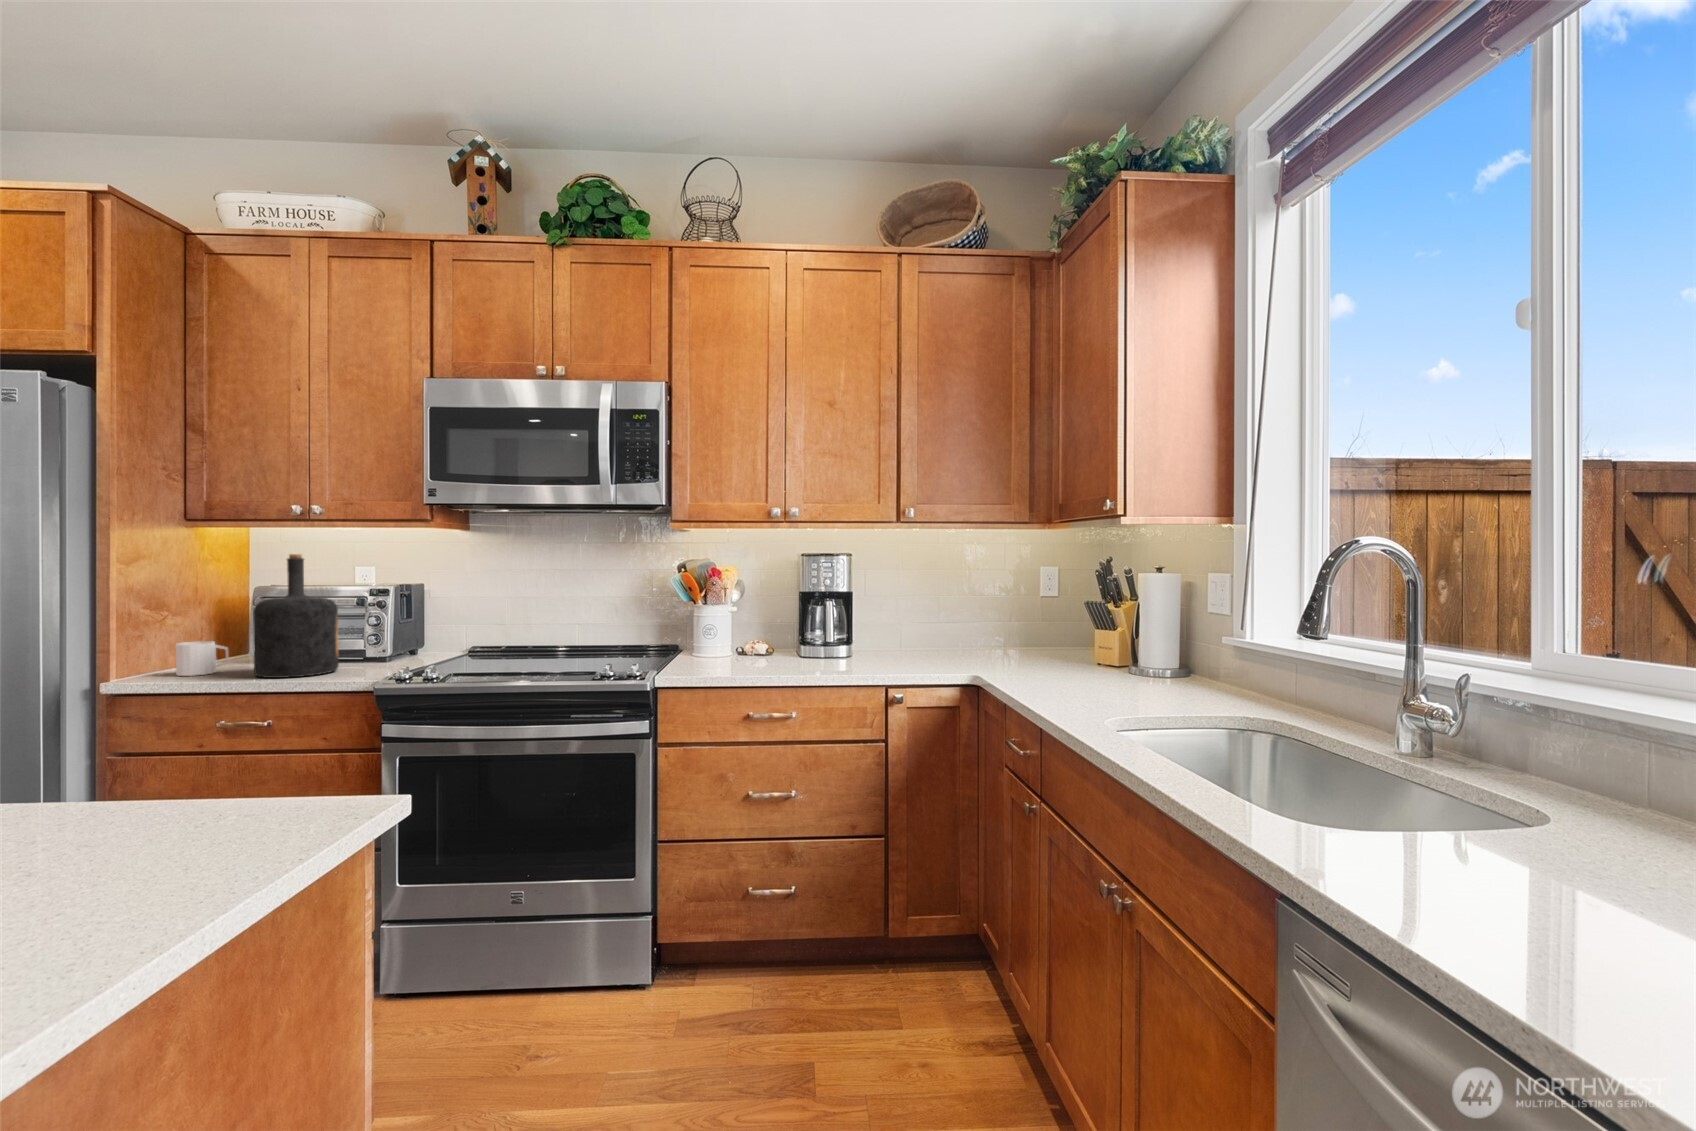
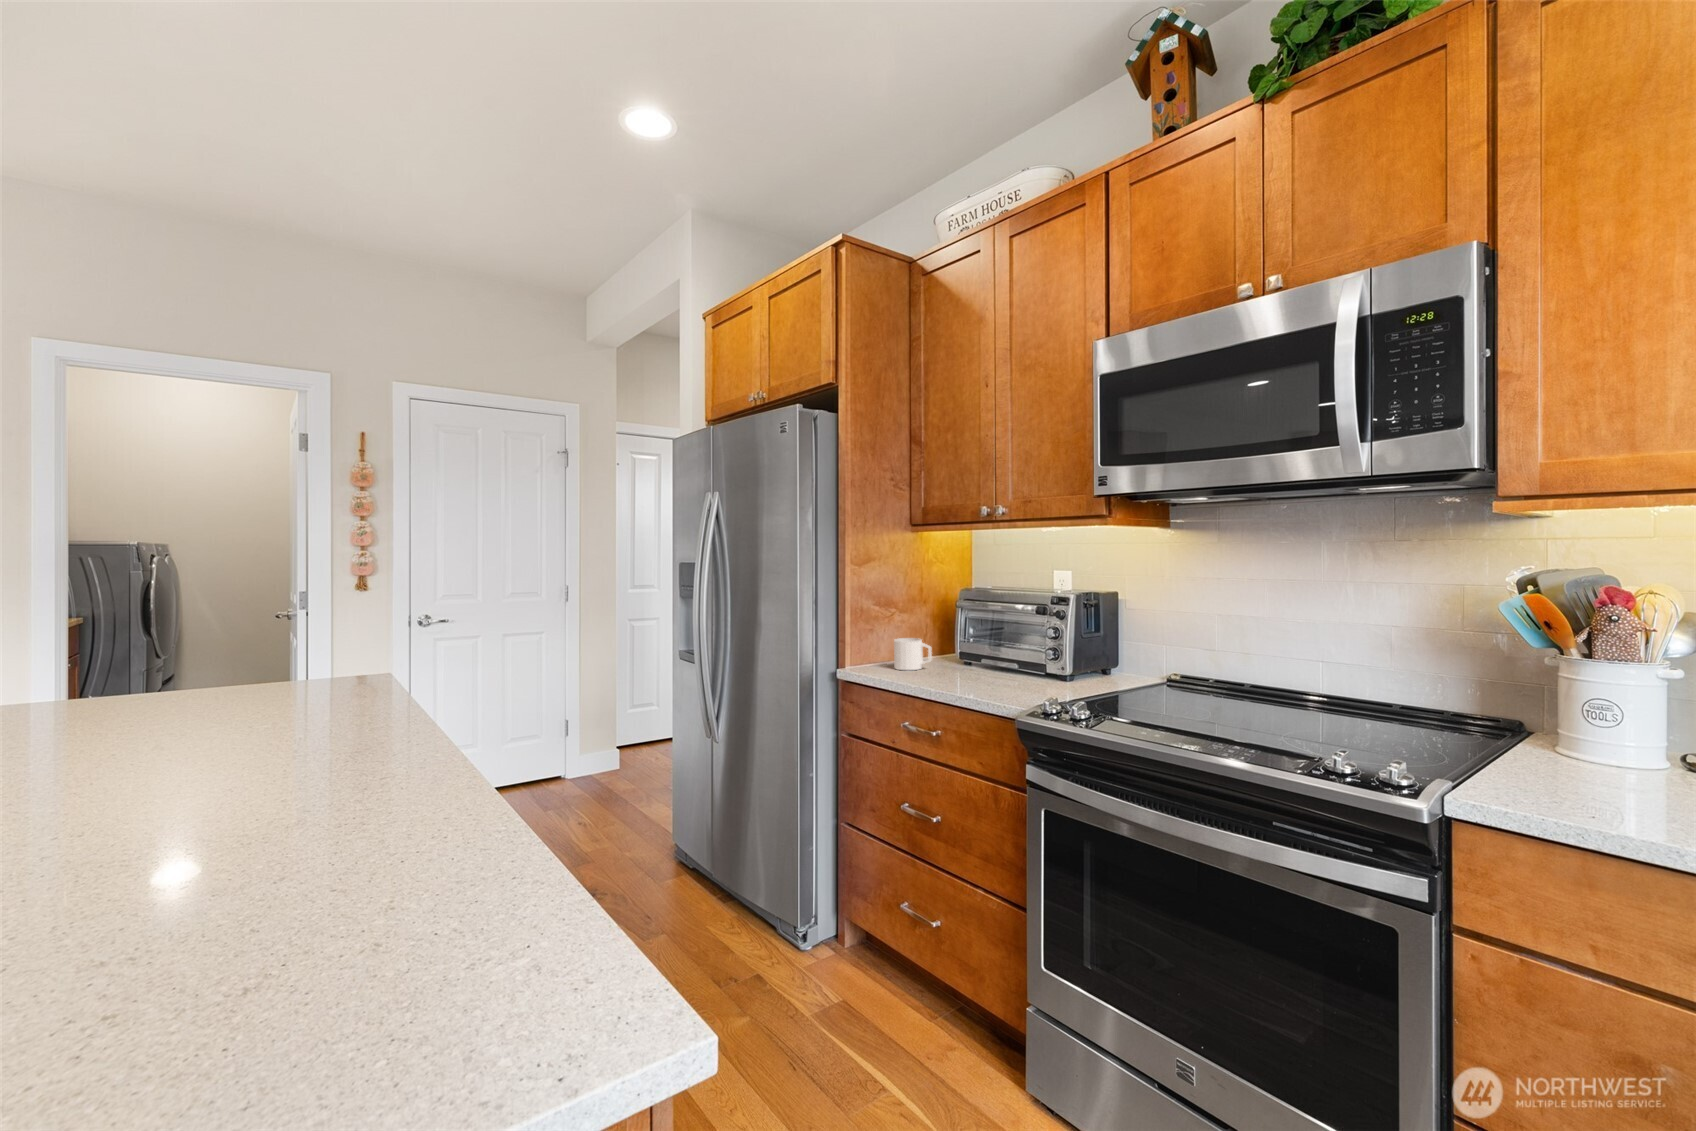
bottle: present [253,554,339,678] -> none [937,558,1012,688]

